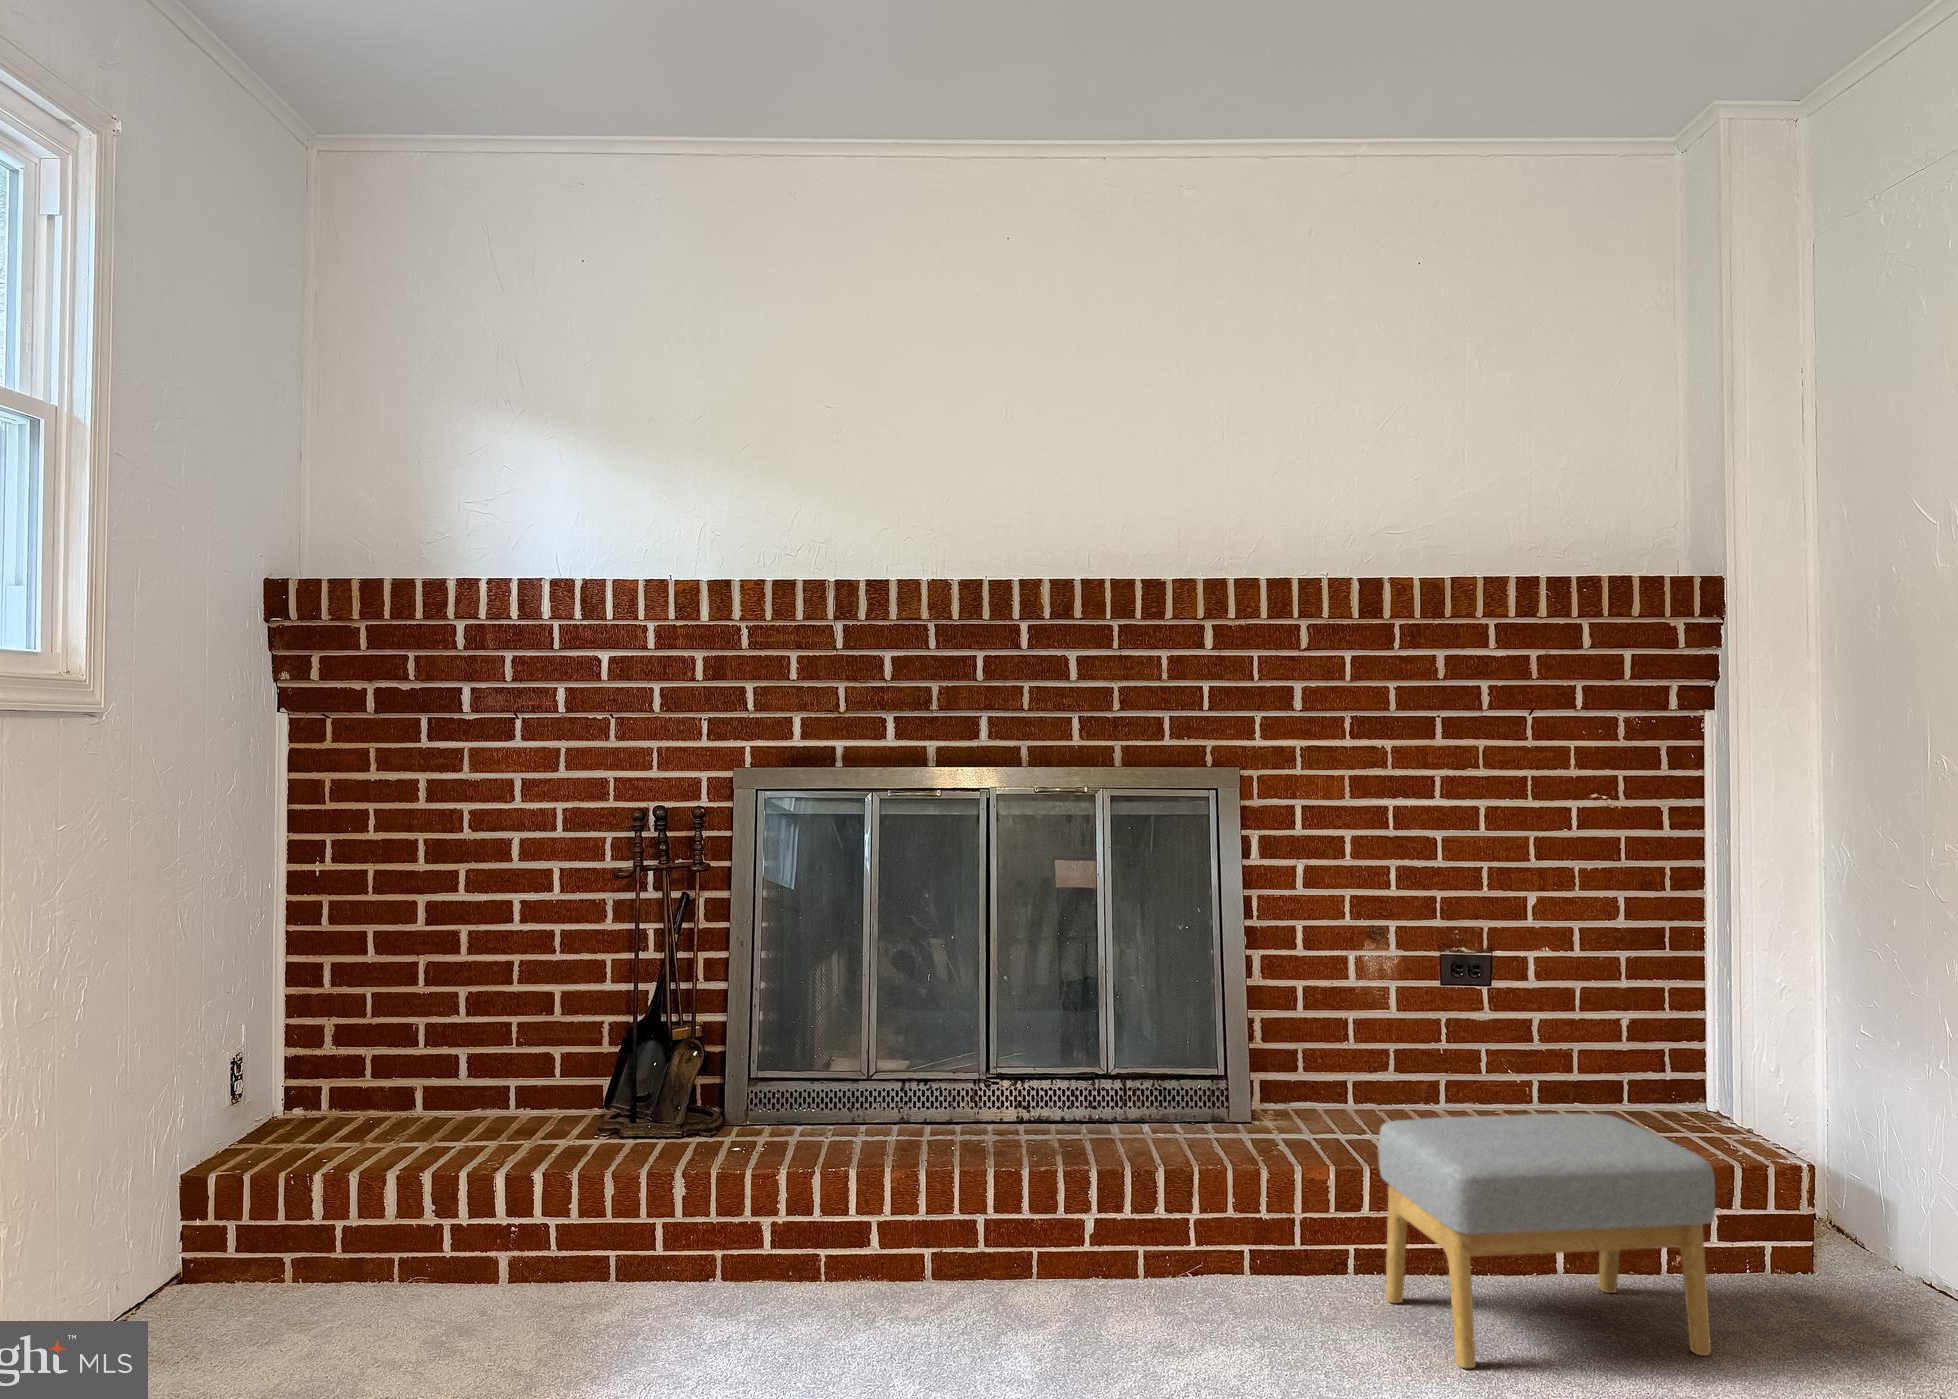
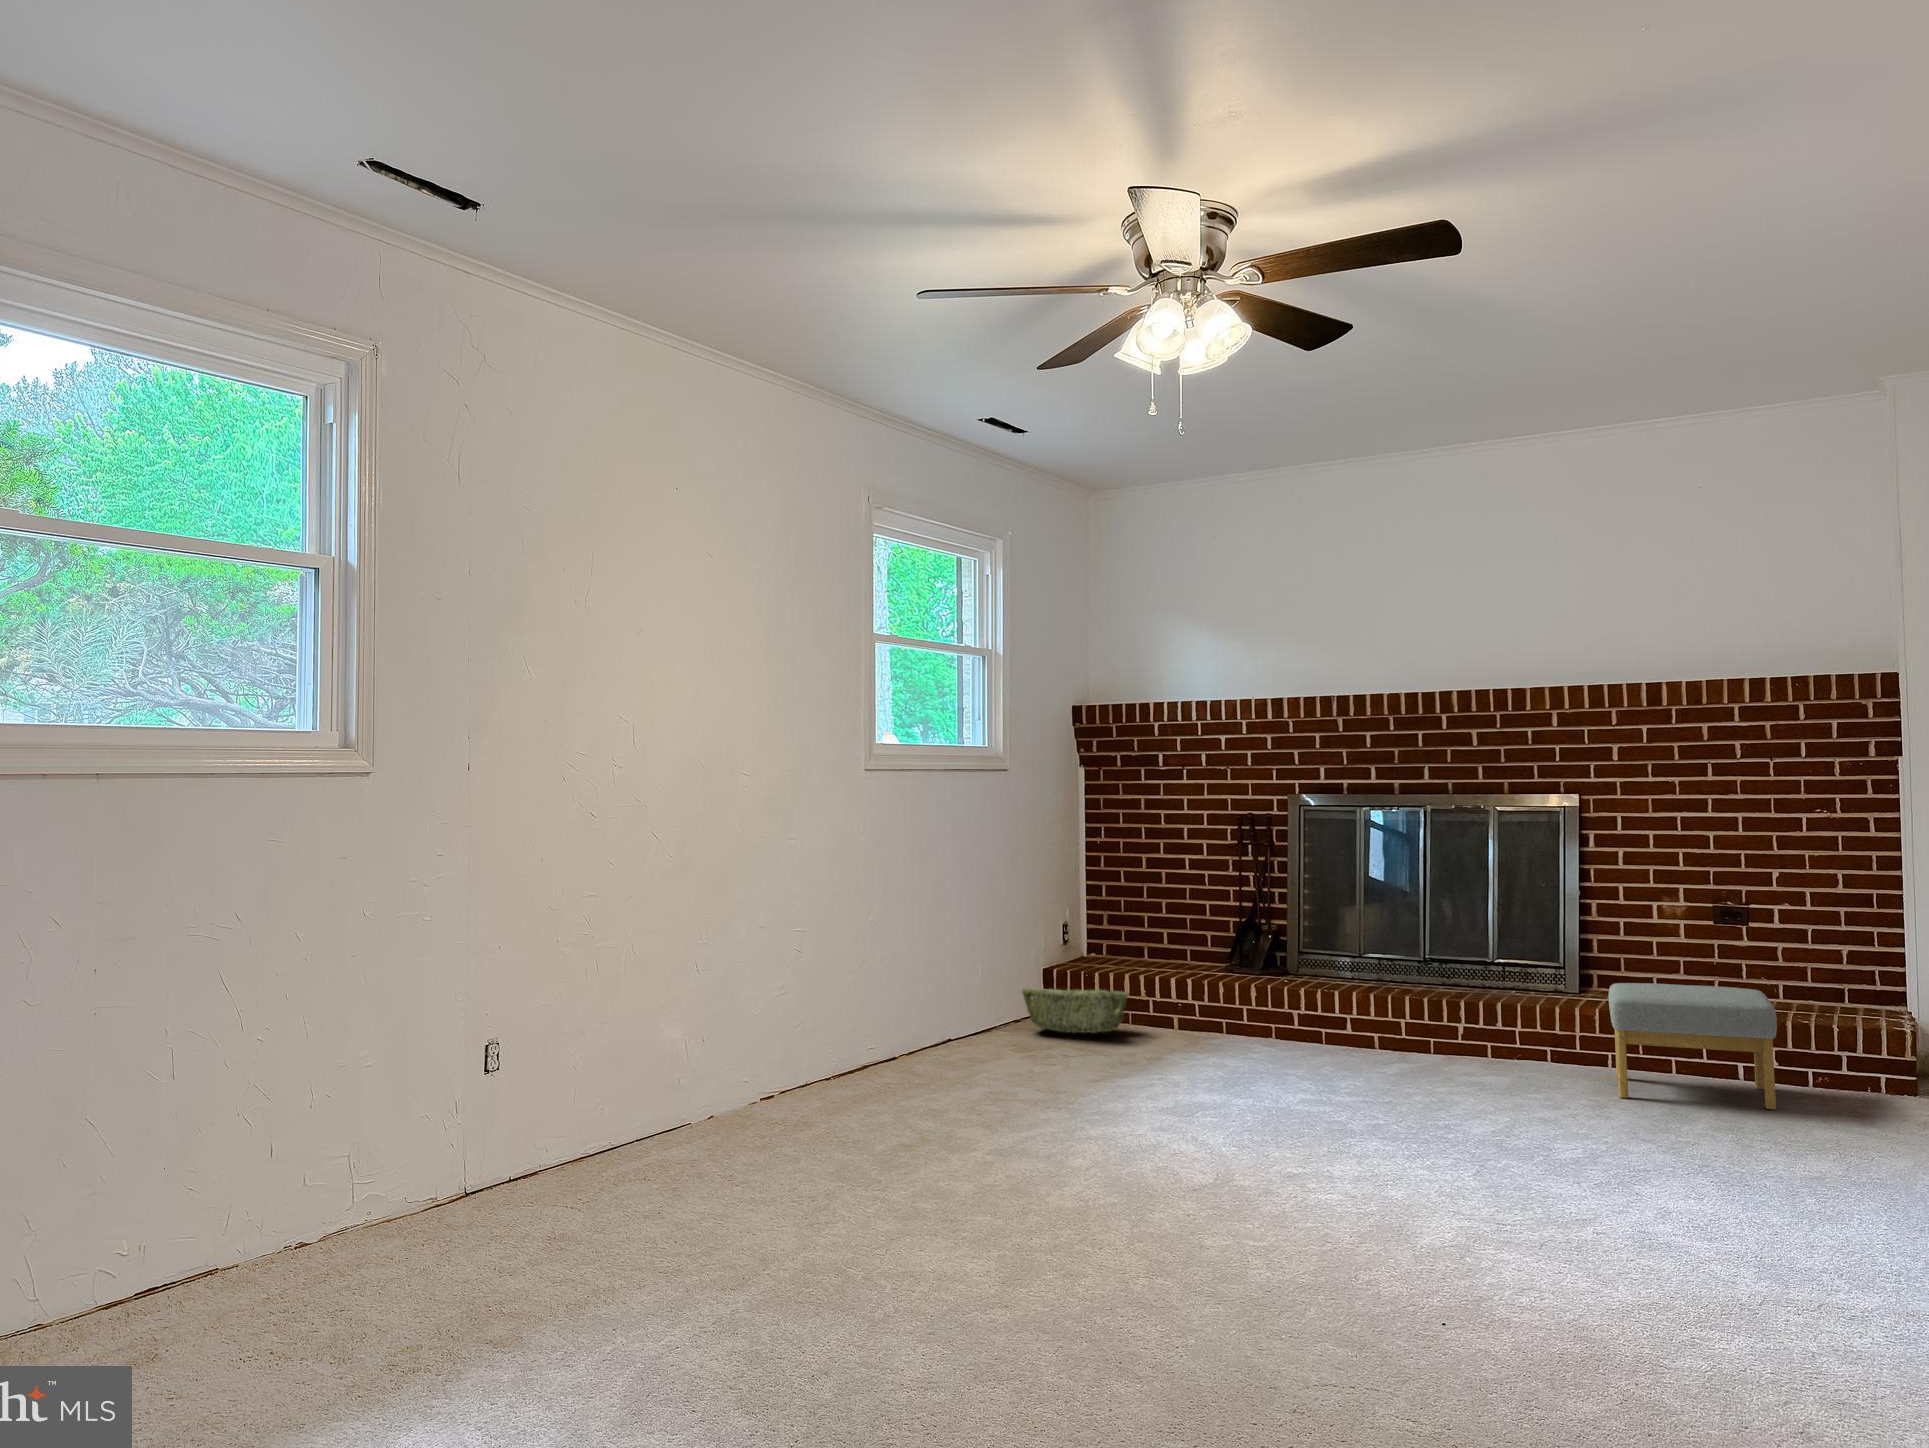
woven basket: none [128,1212,398,1337] -> present [1022,988,1127,1033]

